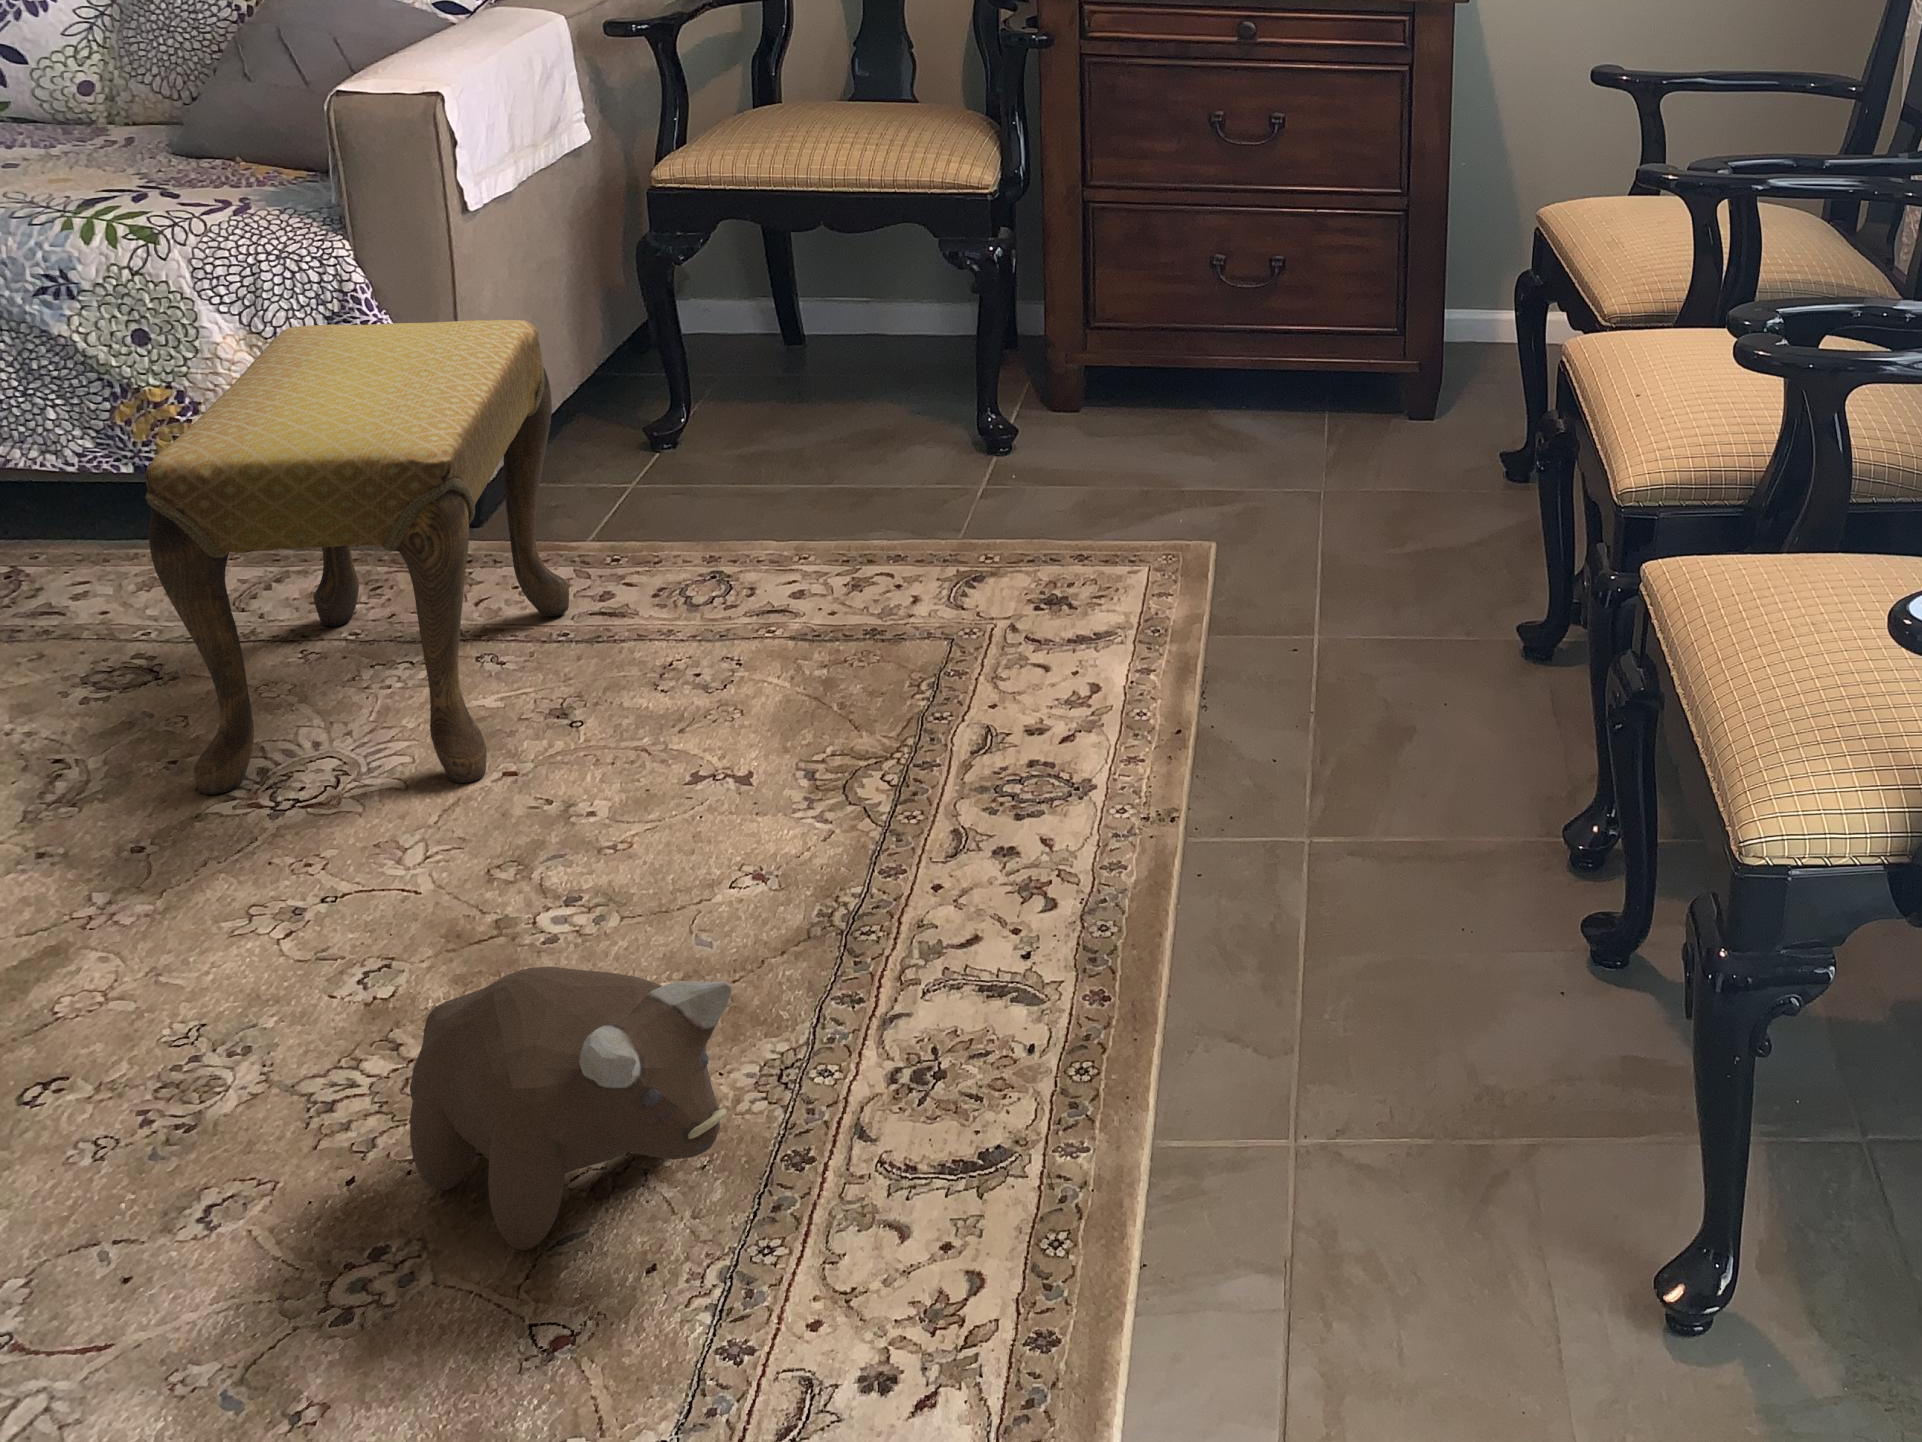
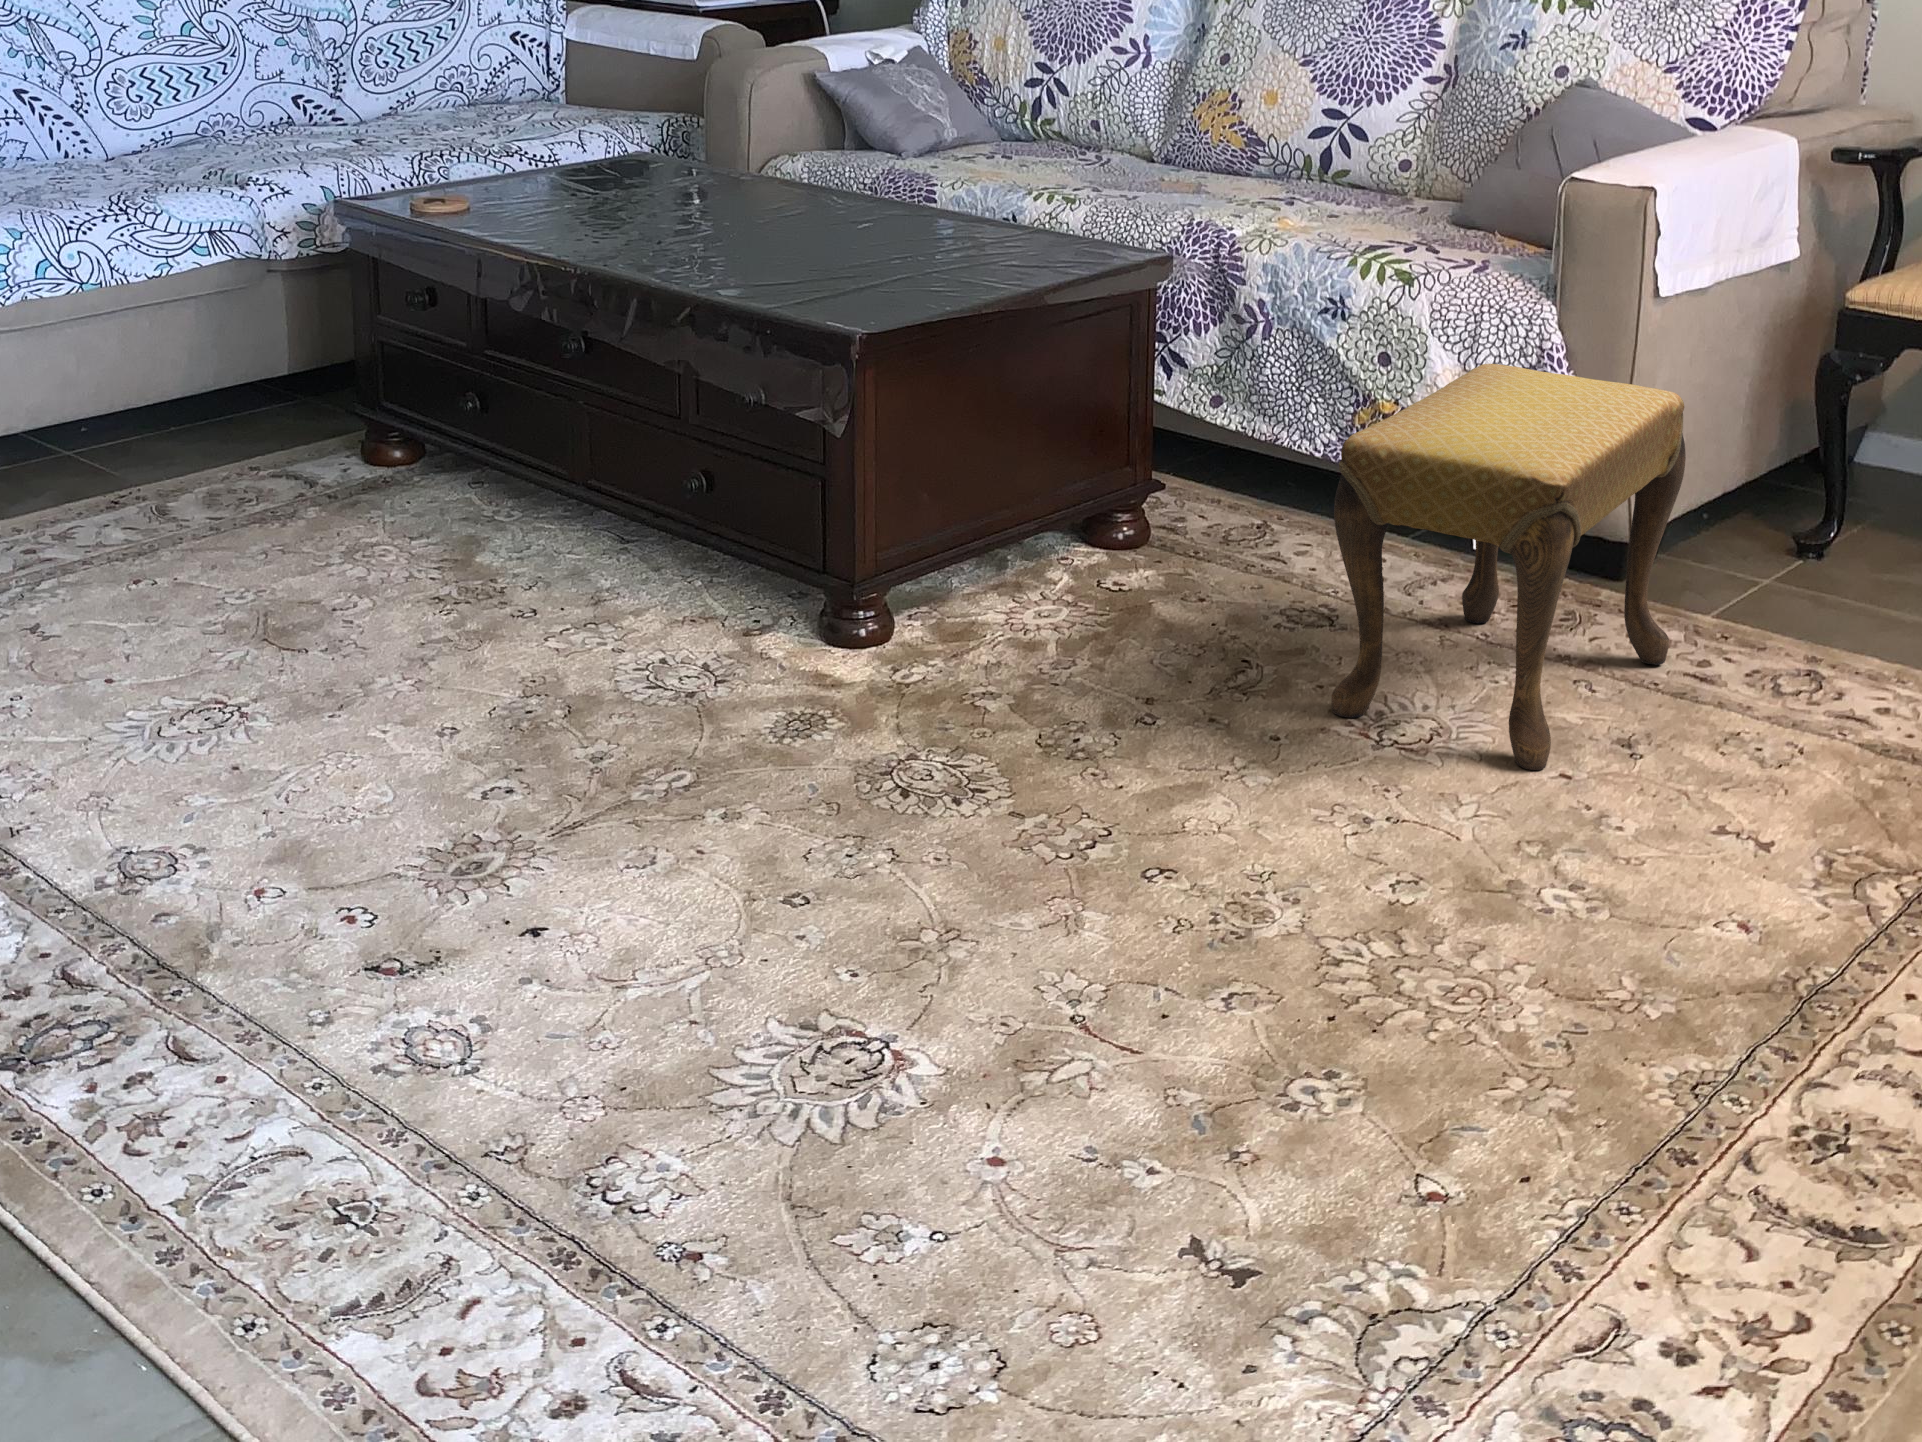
plush toy: present [410,967,732,1250] -> none [1376,892,1645,1121]

